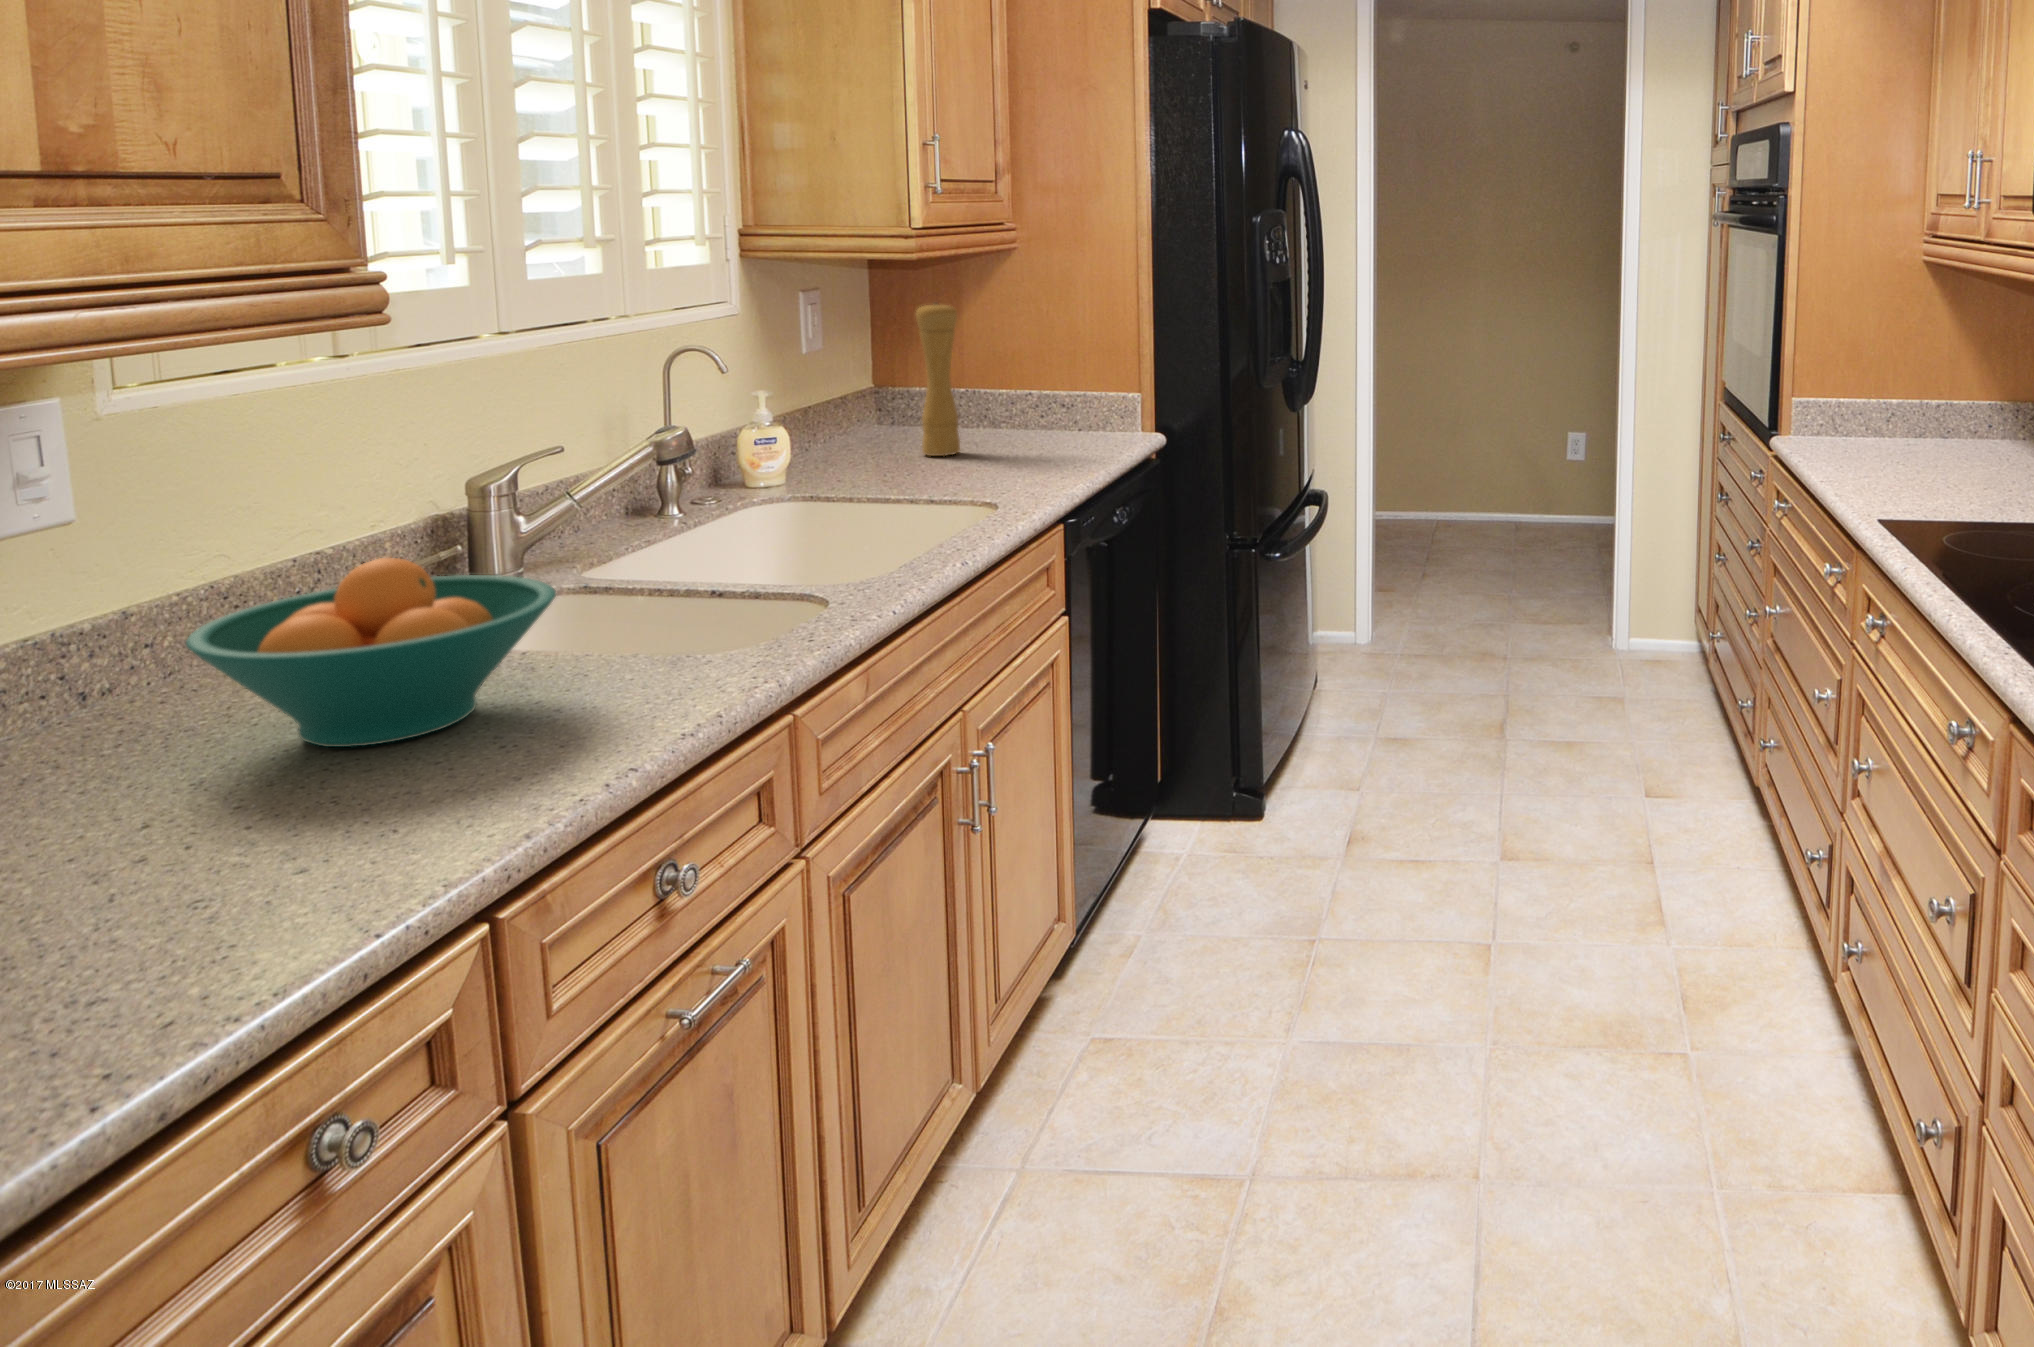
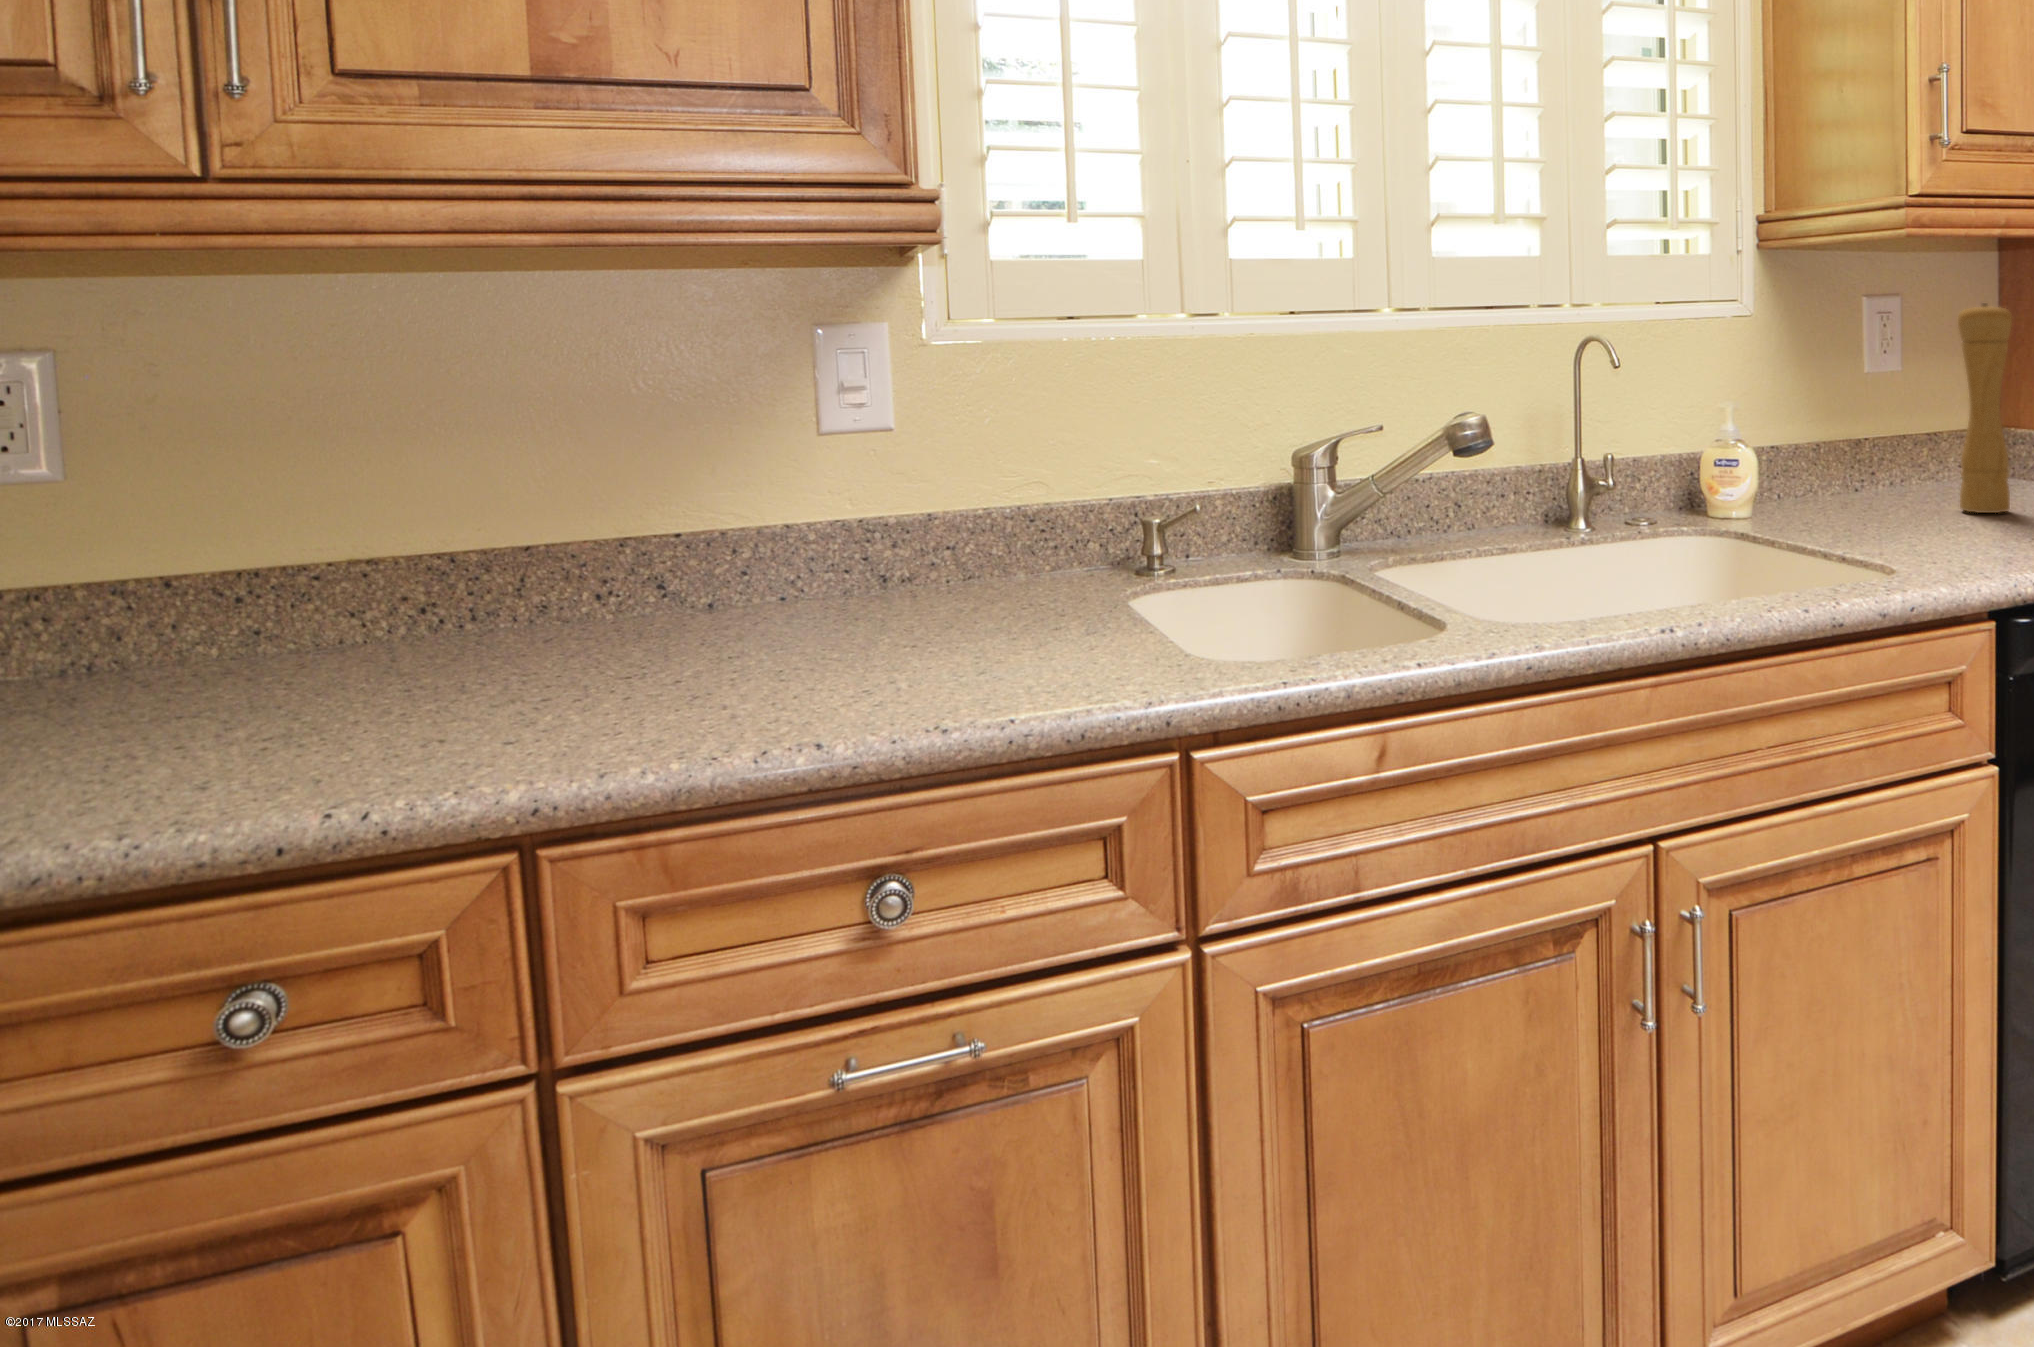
fruit bowl: present [186,558,556,747] -> none [713,480,1036,665]

